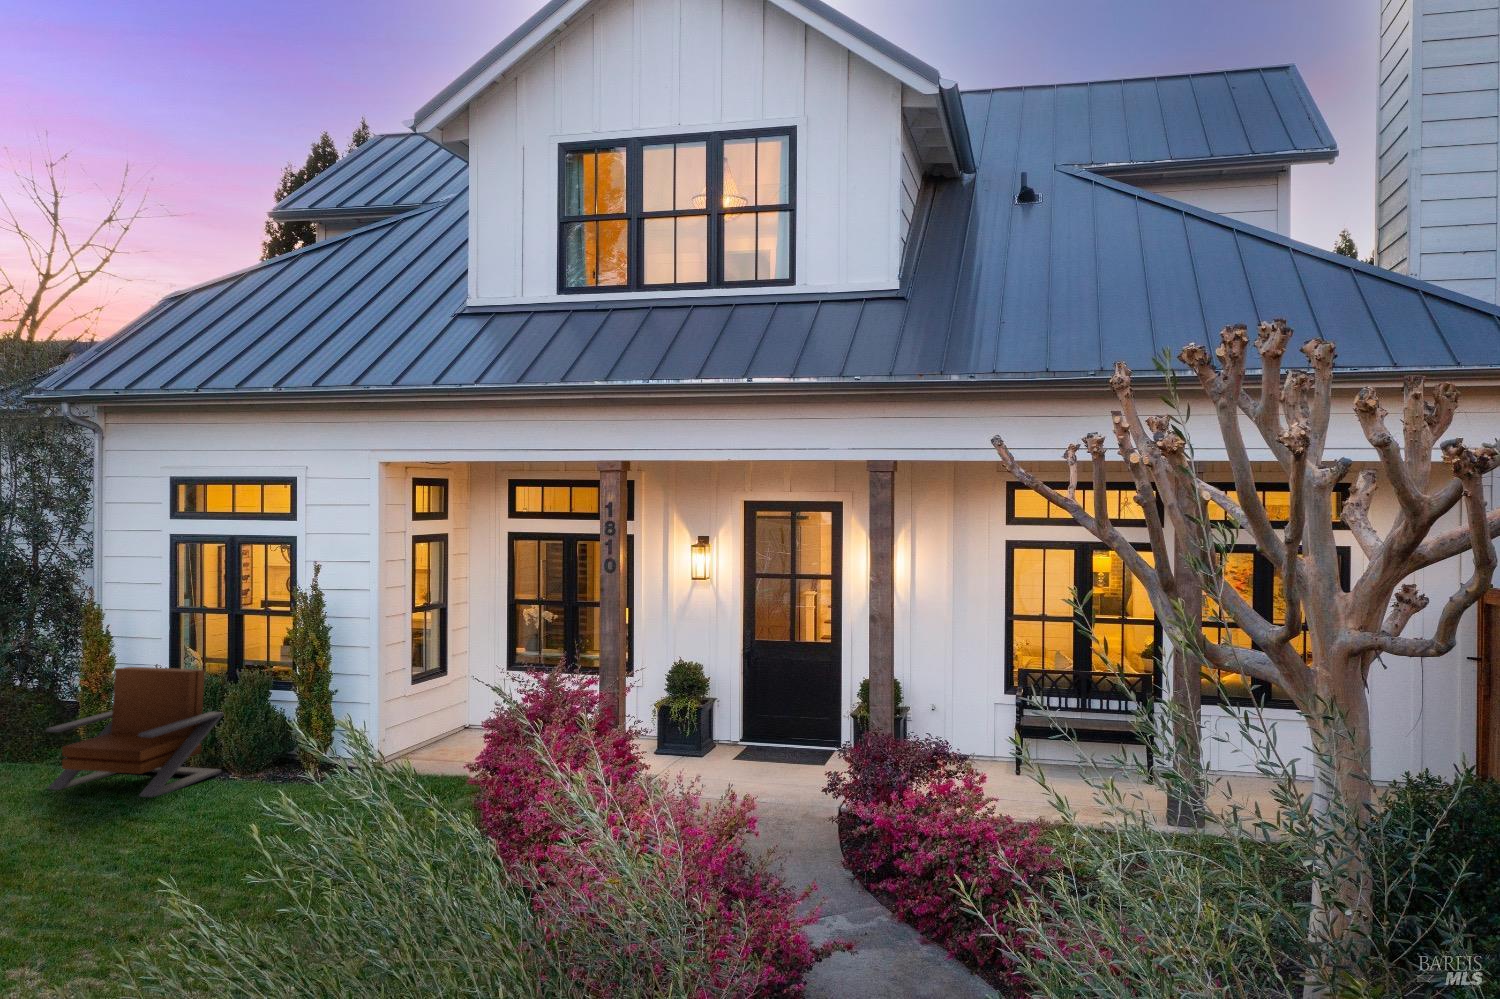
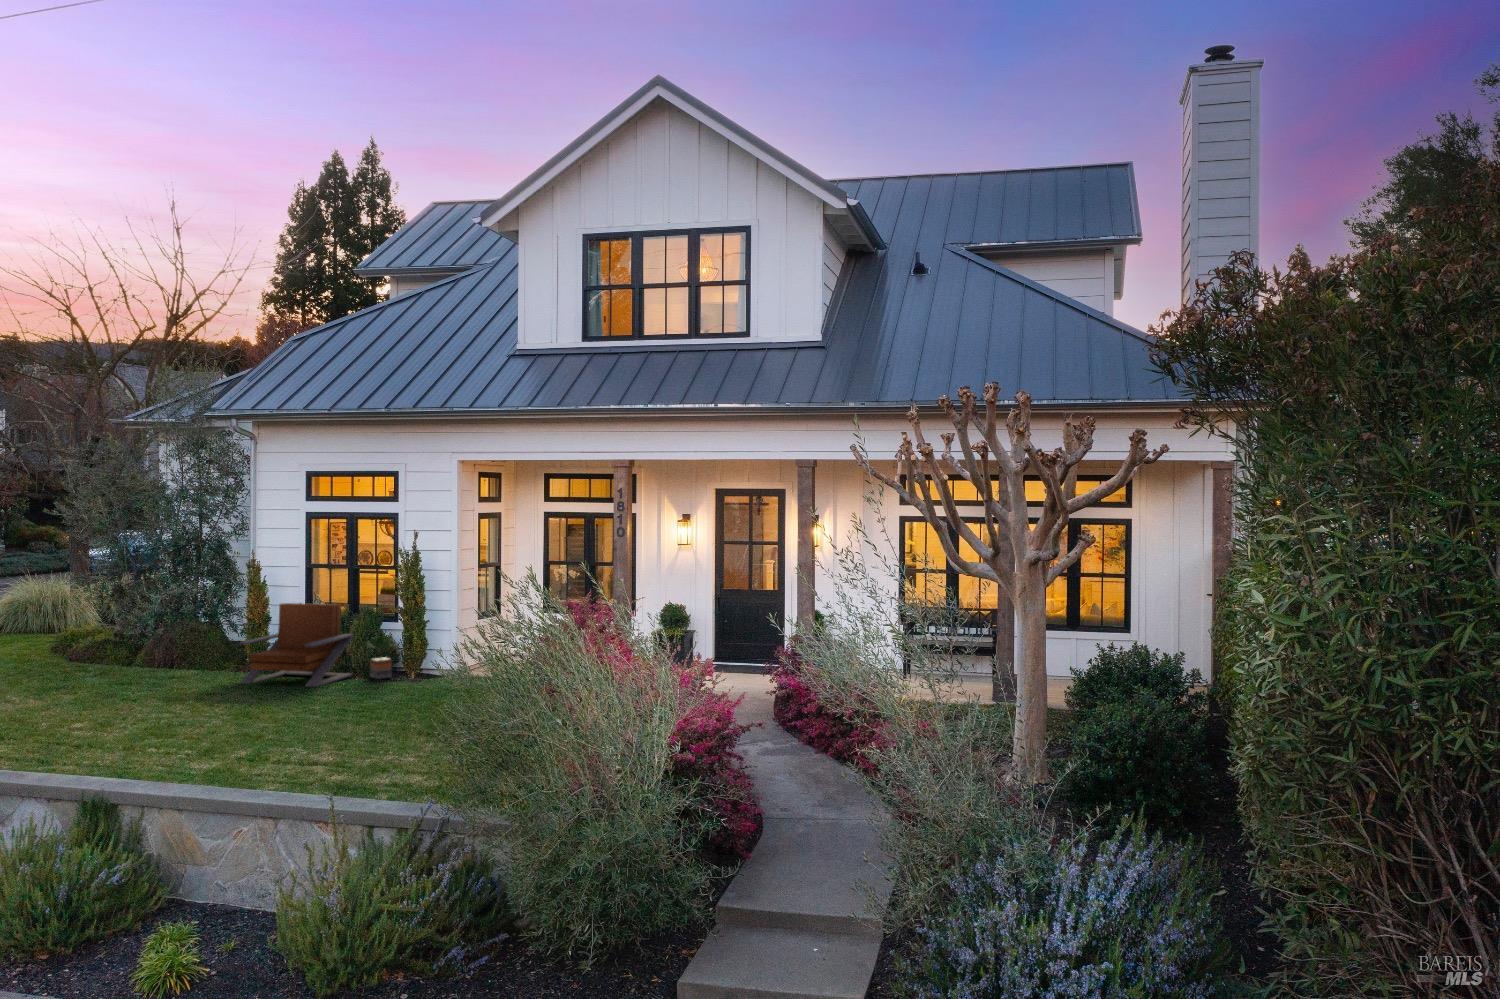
potted tree: none [240,714,288,779] -> present [368,636,397,679]

